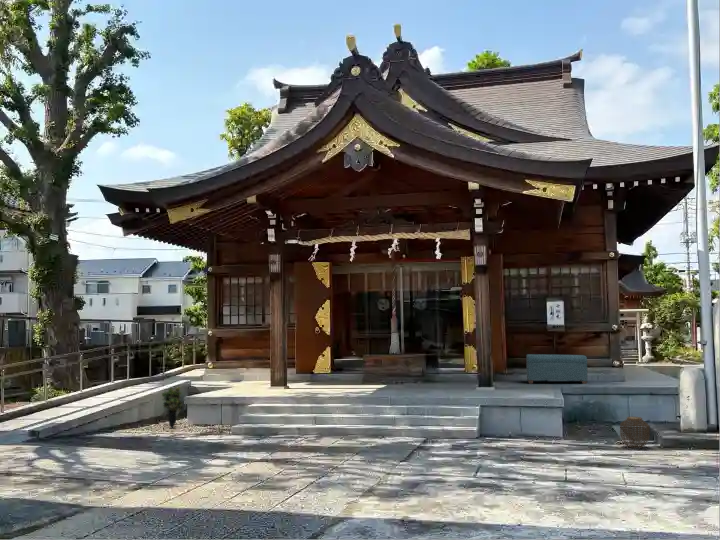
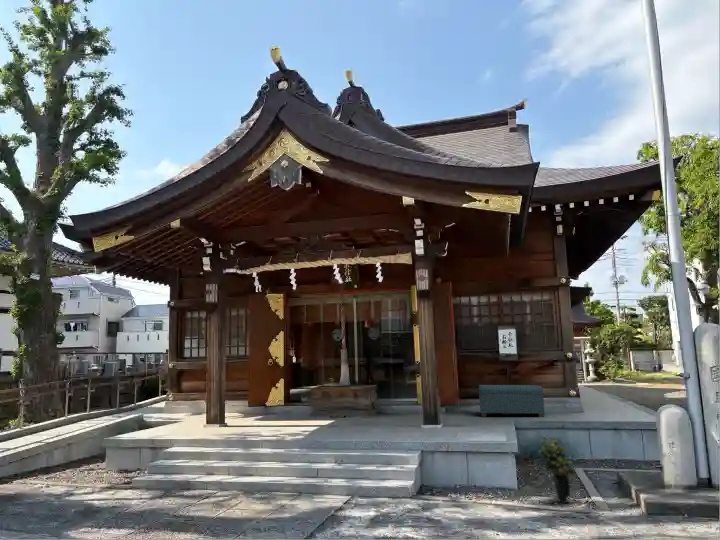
potted plant: present [162,387,183,429] -> present [539,440,574,503]
woven basket: present [620,417,650,448] -> none [592,476,634,522]

